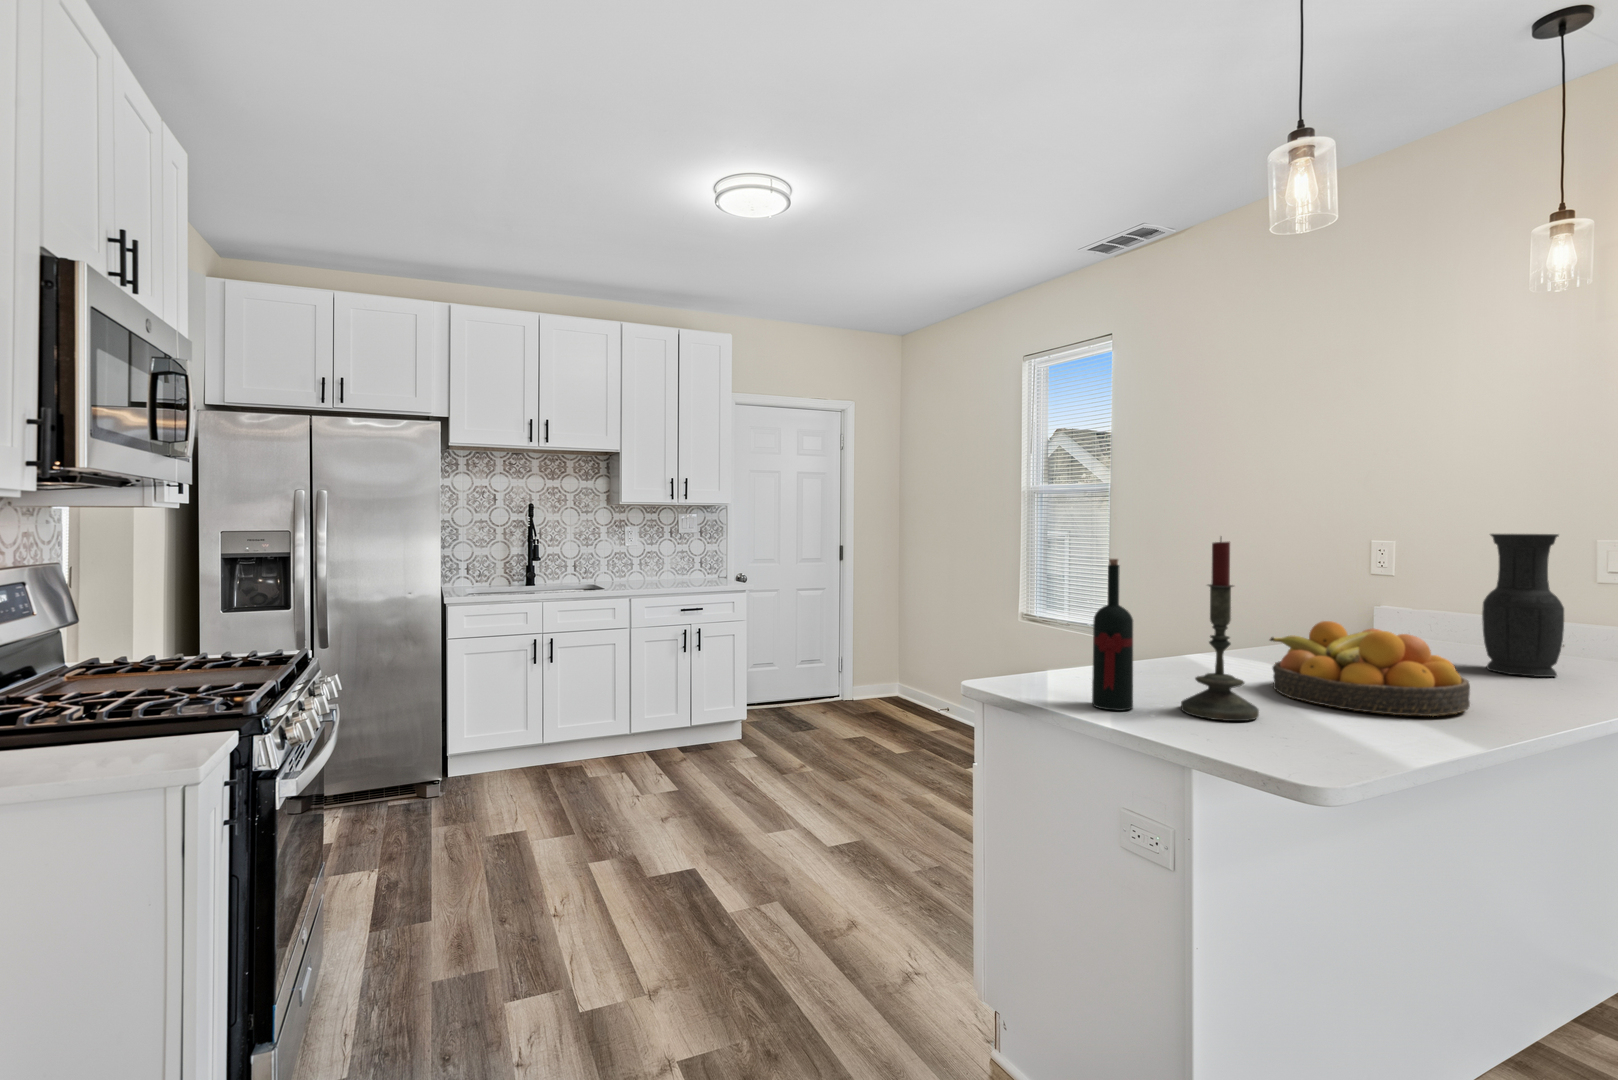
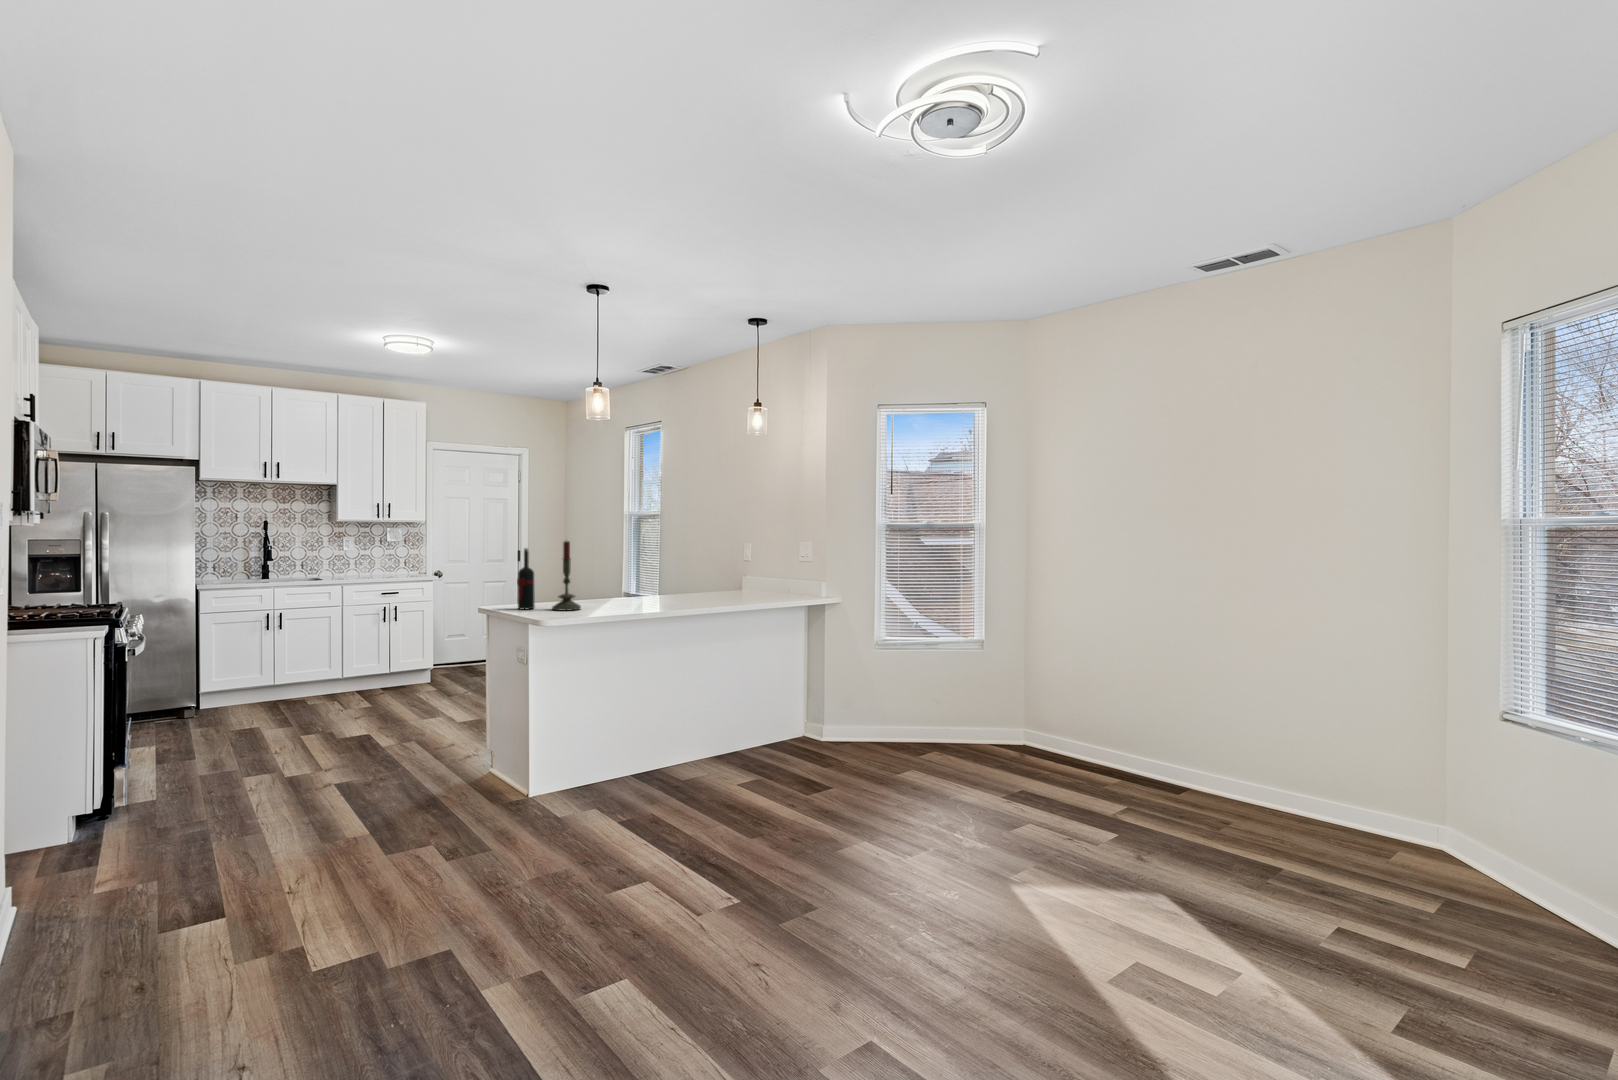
vase: present [1482,534,1564,677] -> none [735,538,761,599]
fruit bowl: present [1270,621,1470,716] -> none [611,575,679,608]

